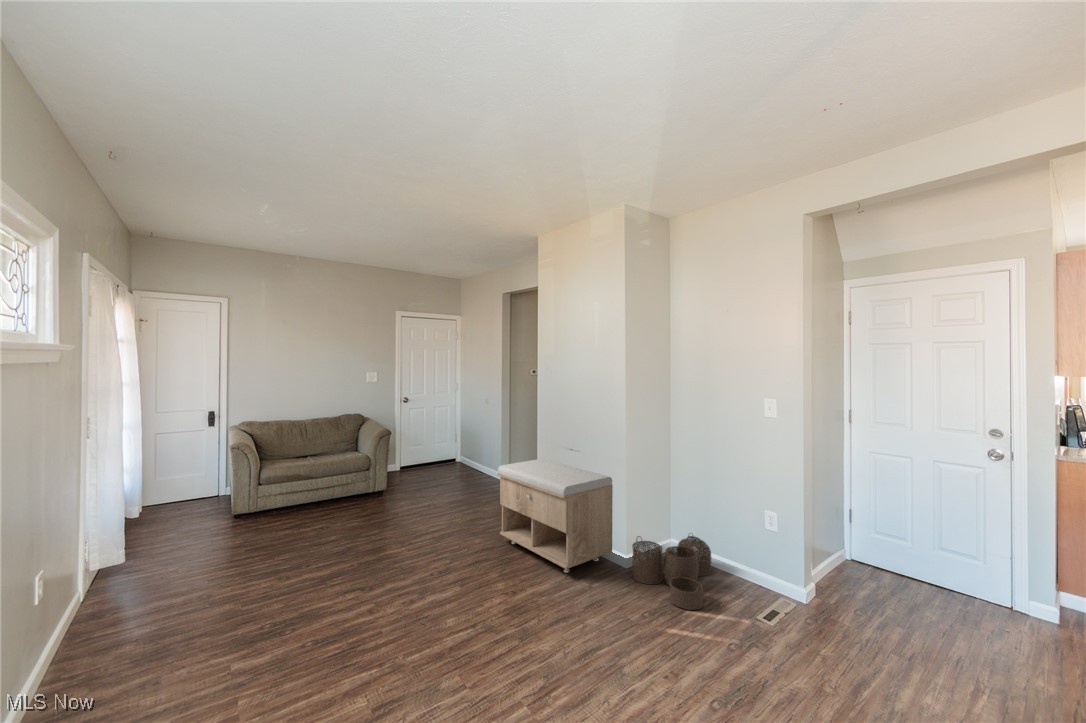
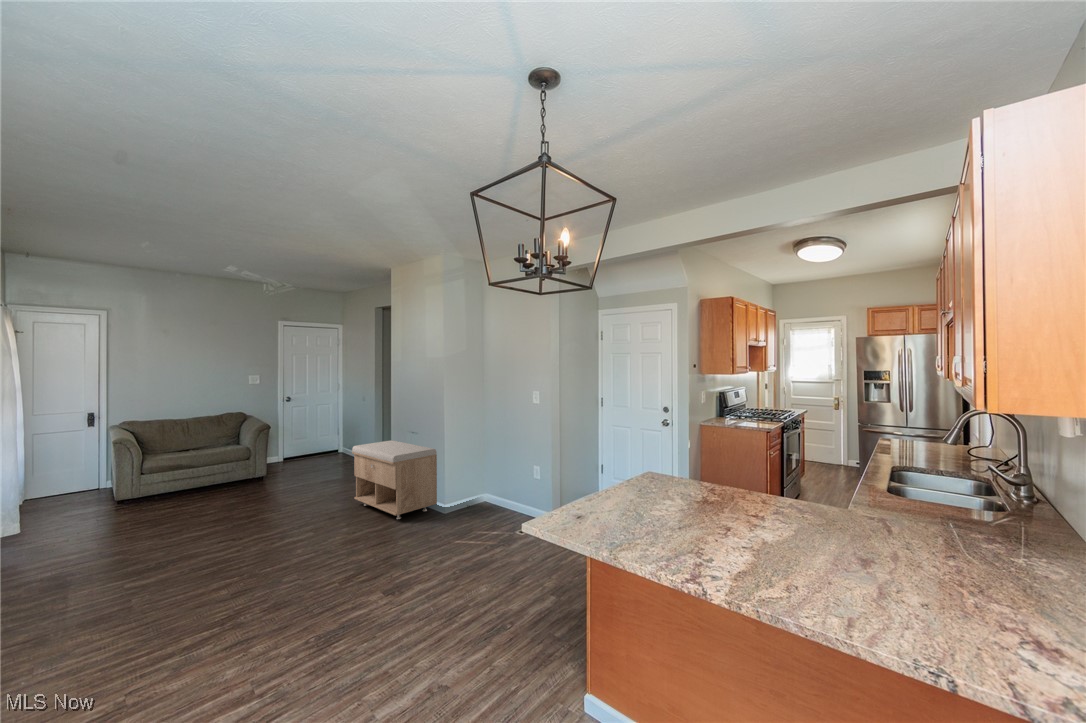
woven basket: present [632,536,711,610] -> none [446,486,506,532]

